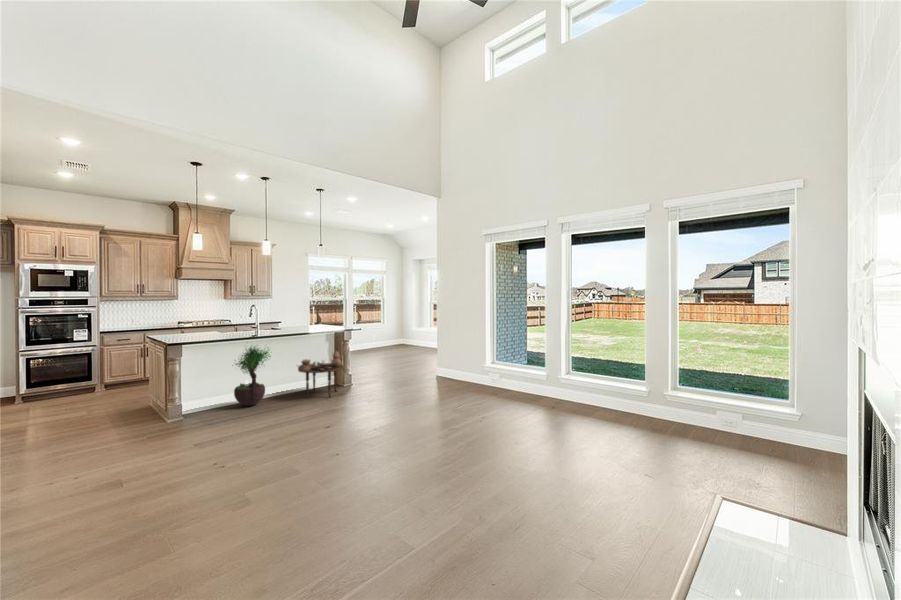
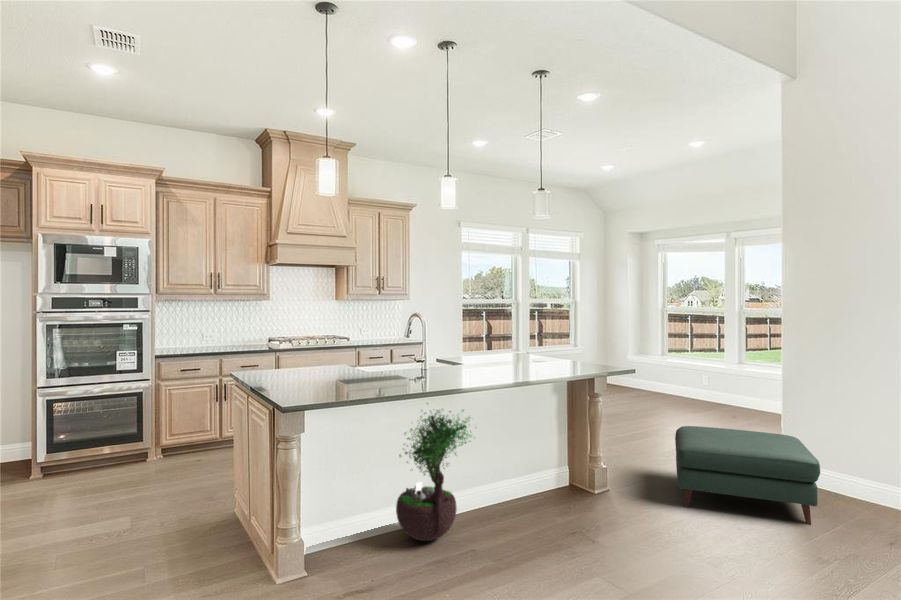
side table: present [298,351,345,397] -> none [504,421,614,530]
ottoman: none [380,354,440,389] -> present [675,426,820,525]

